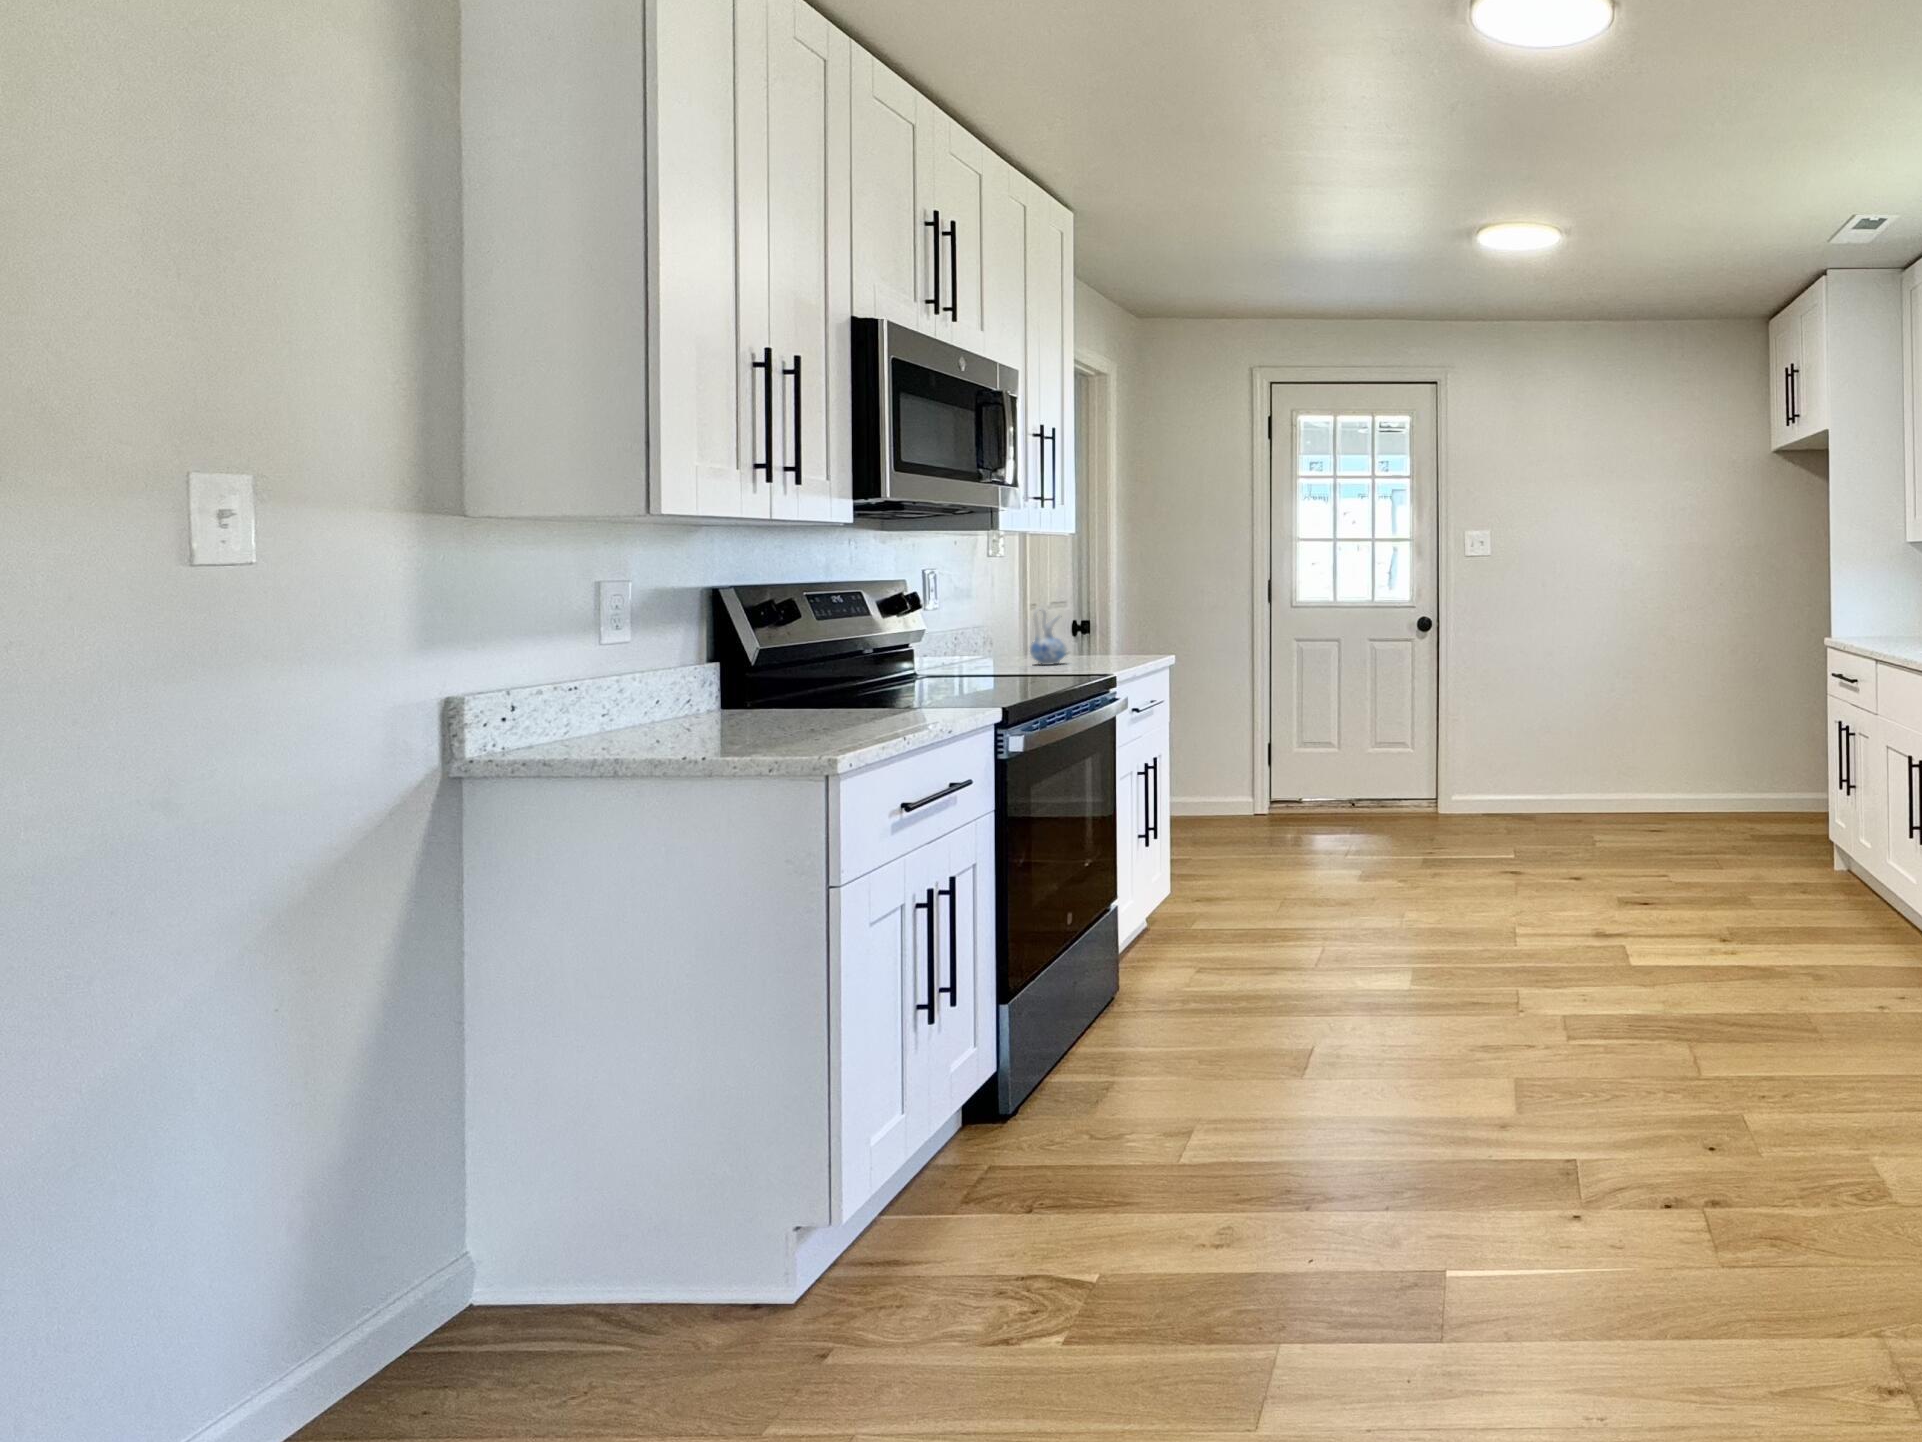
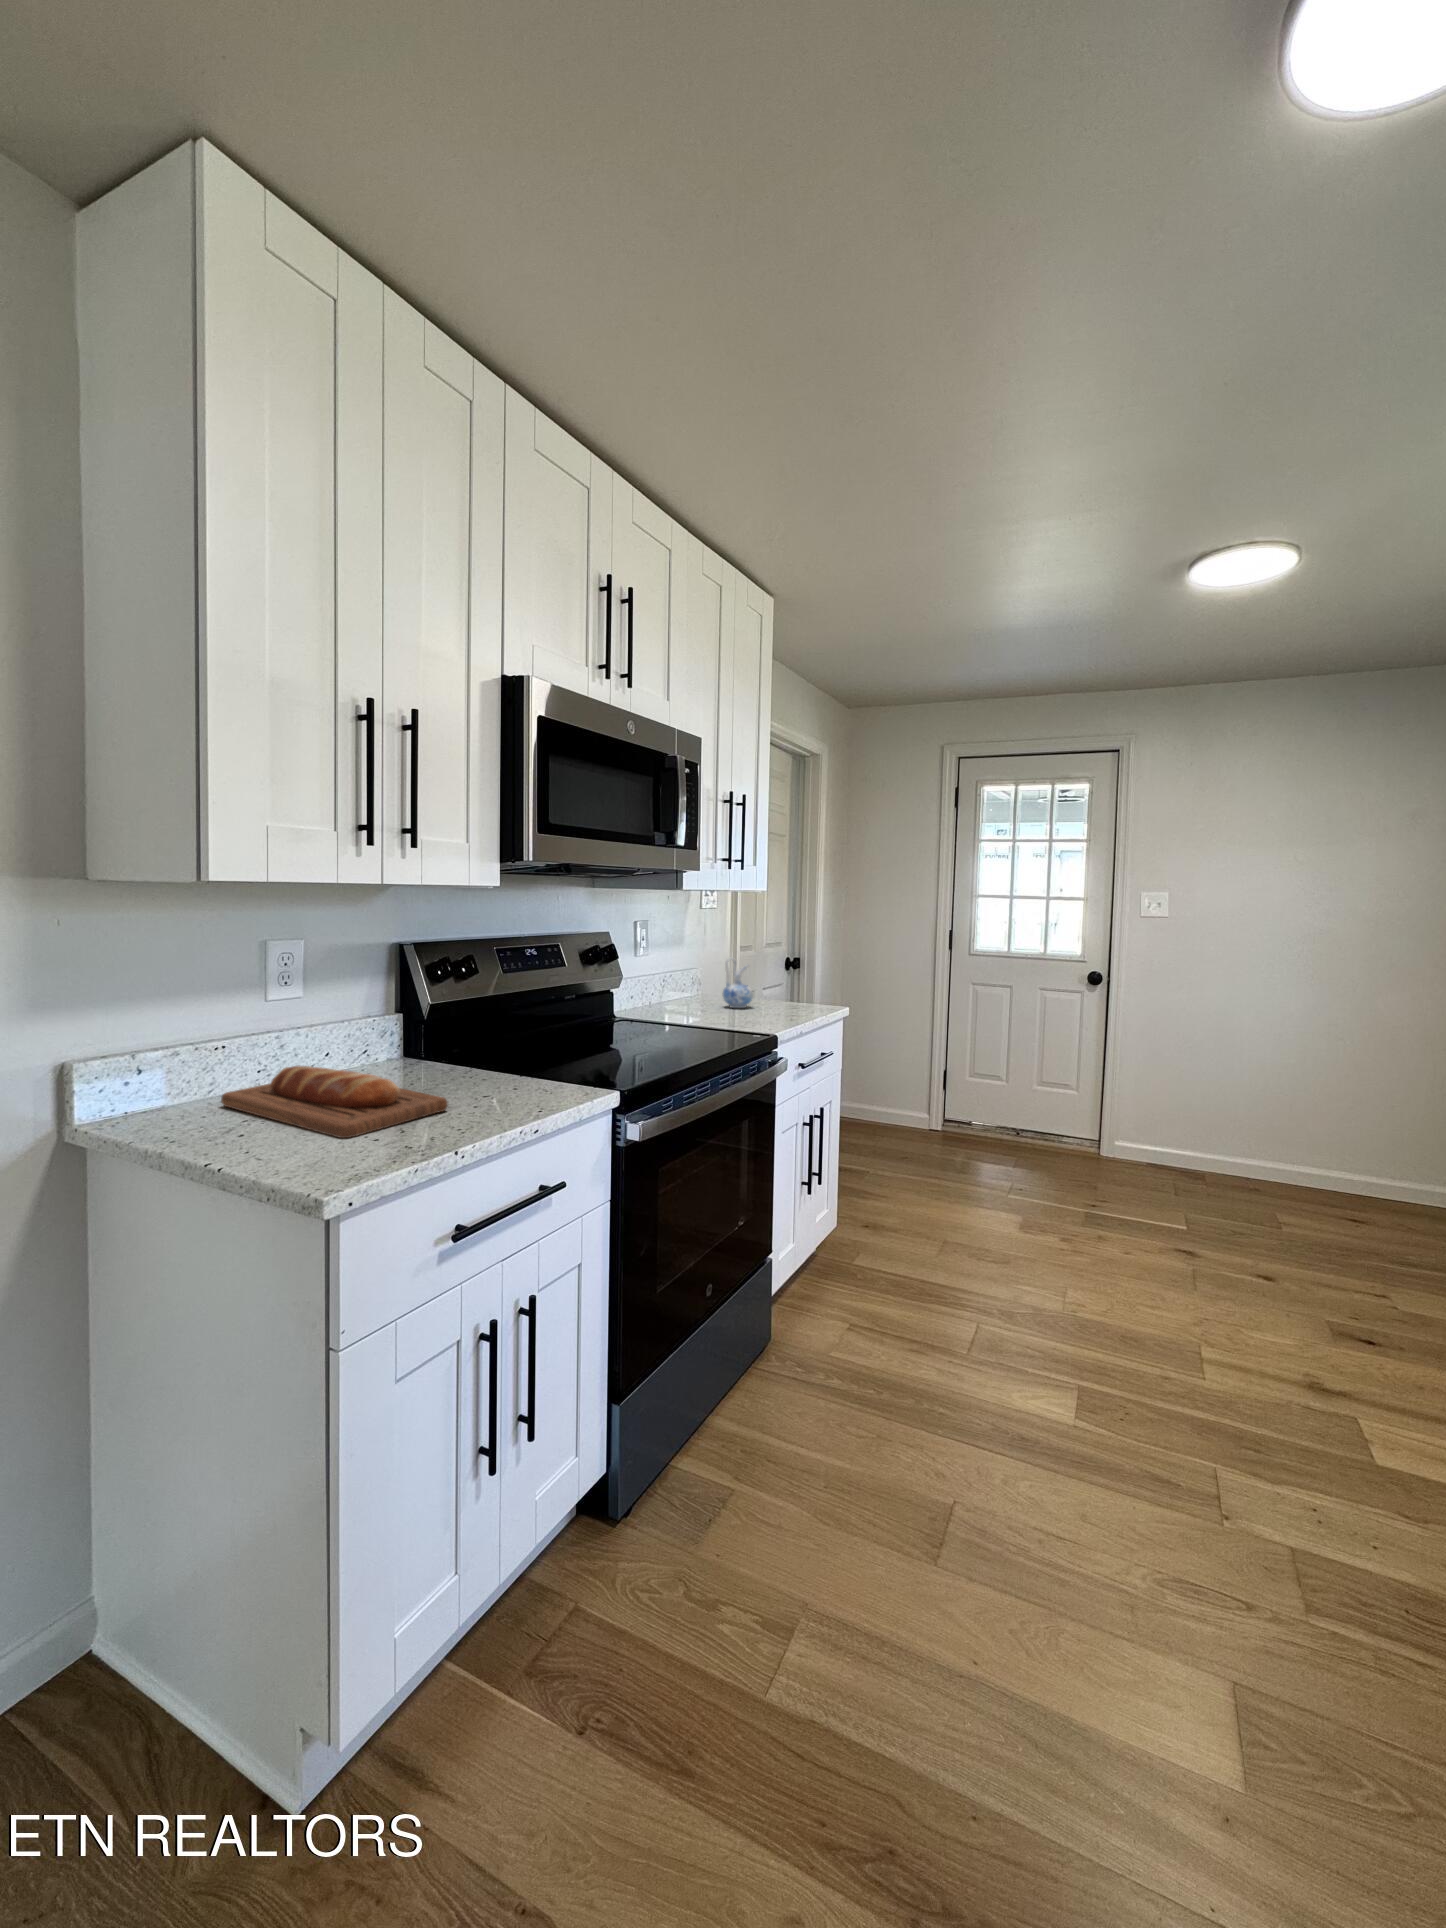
bread loaf: none [593,700,852,746] -> present [221,1066,448,1138]

